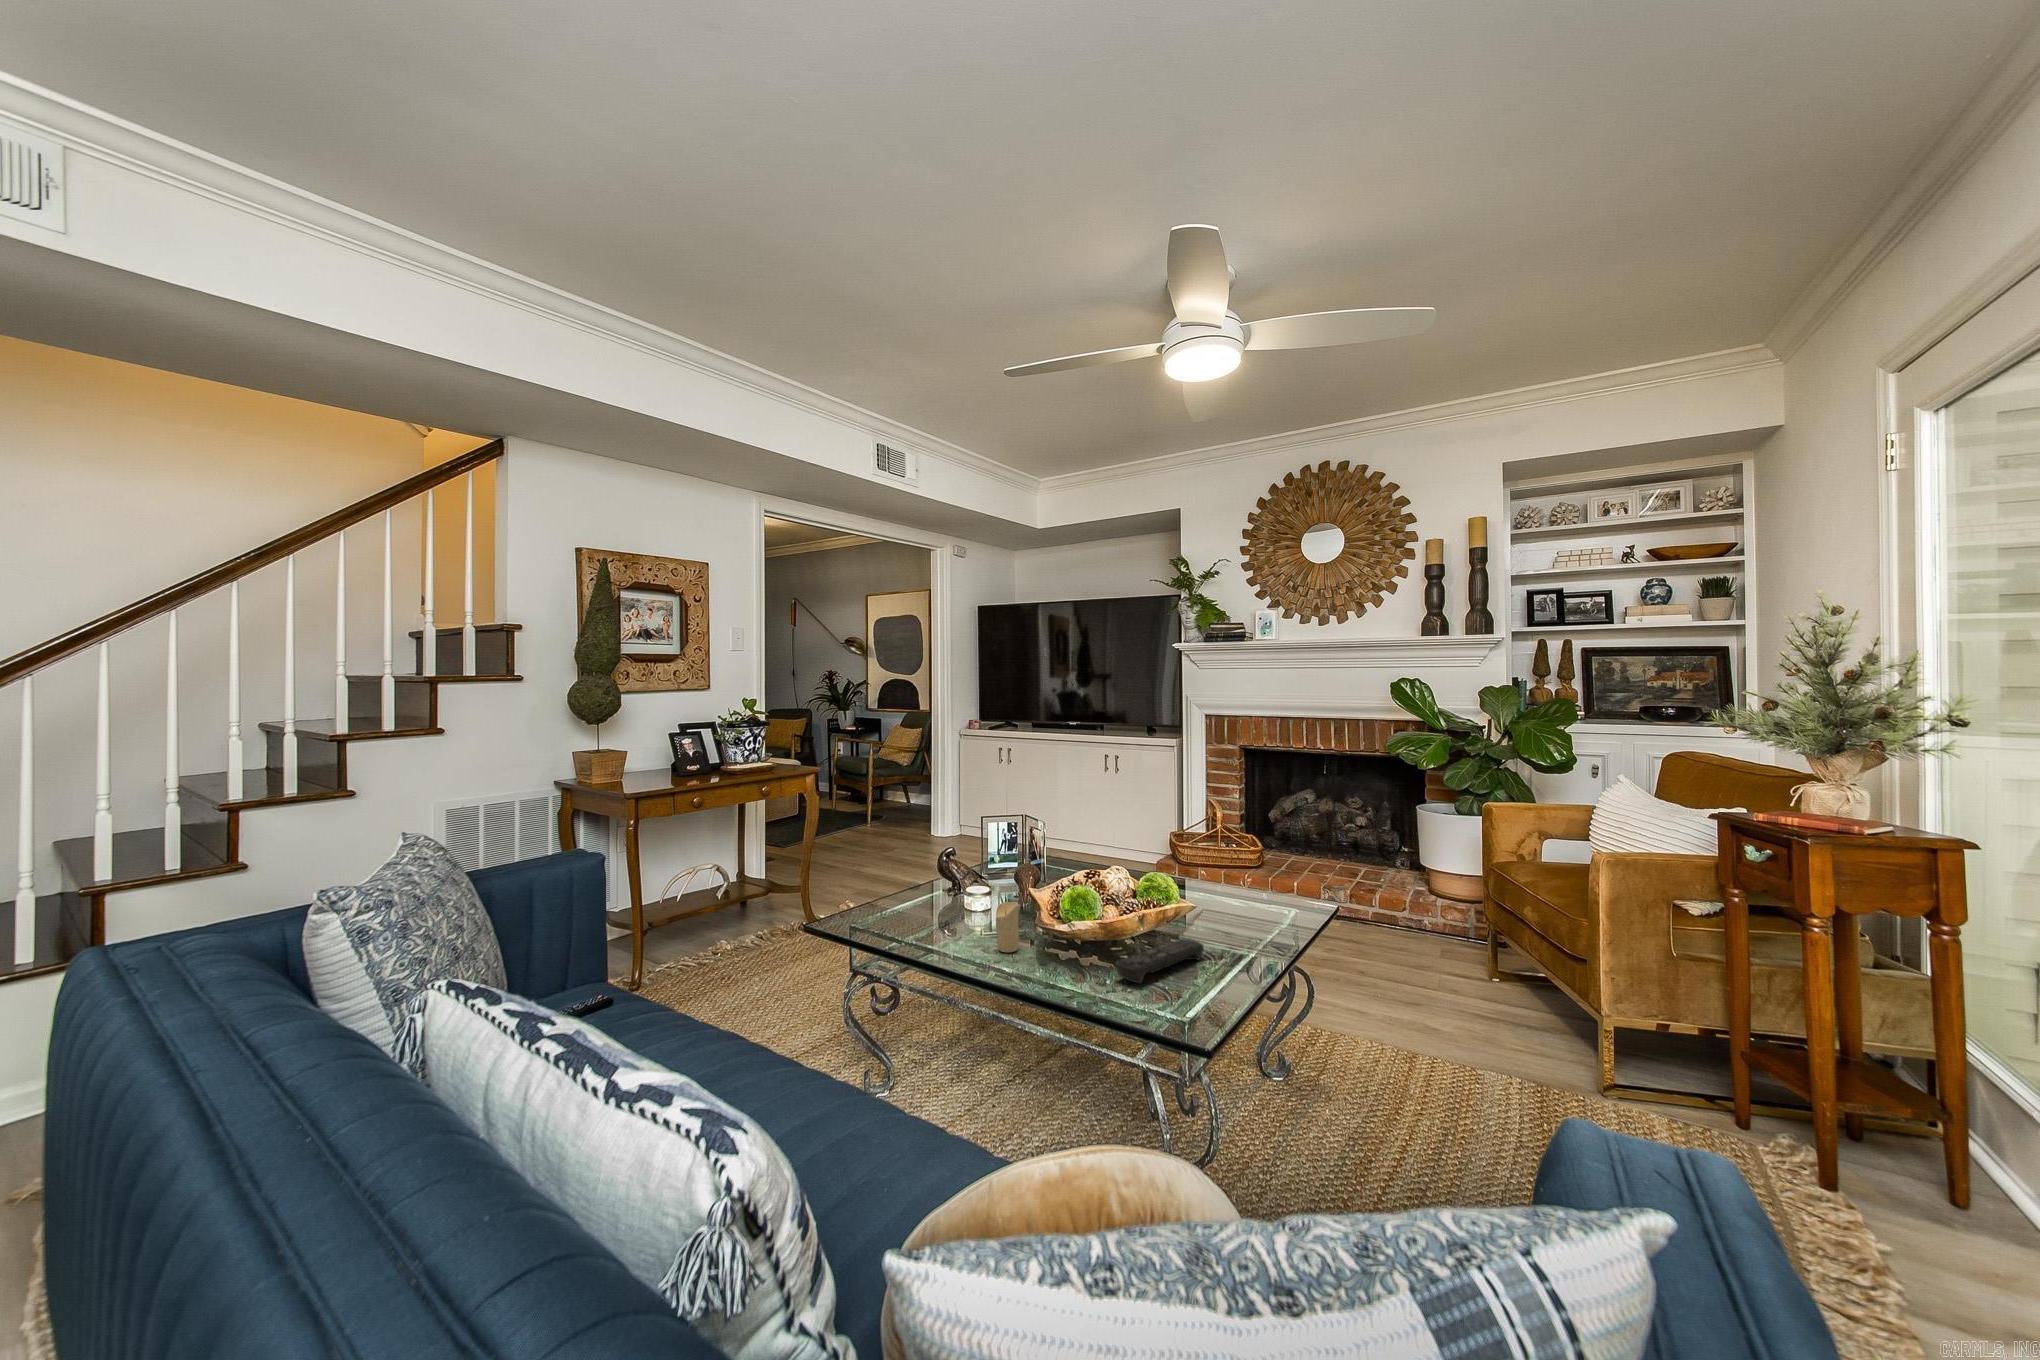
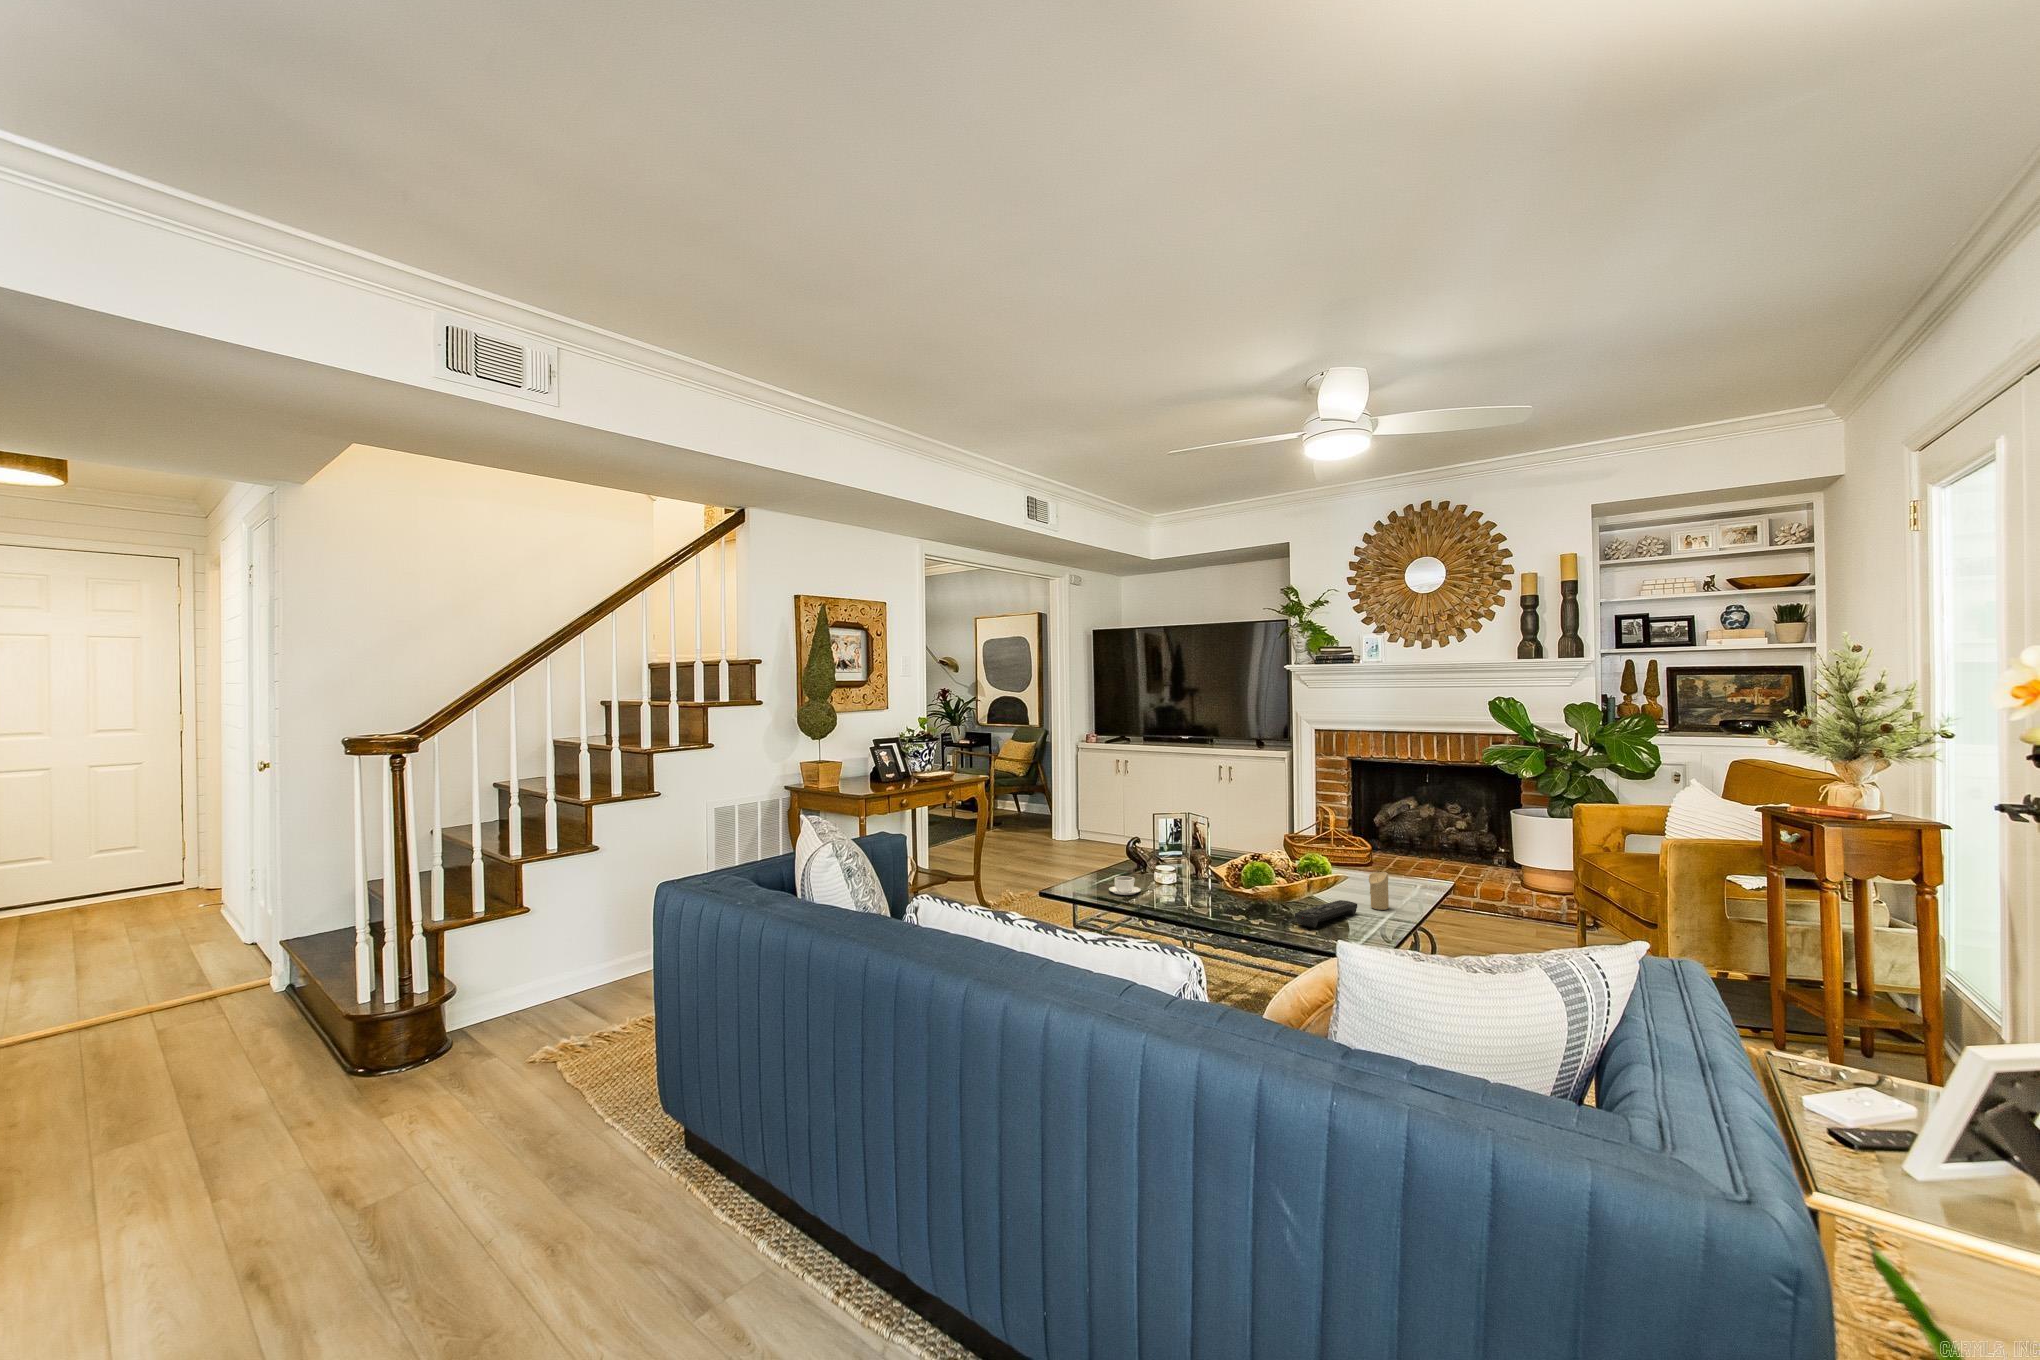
coffee cup: none [898,901,940,927] -> present [1109,876,1141,895]
candle: present [996,902,1019,952] -> present [1369,872,1389,910]

